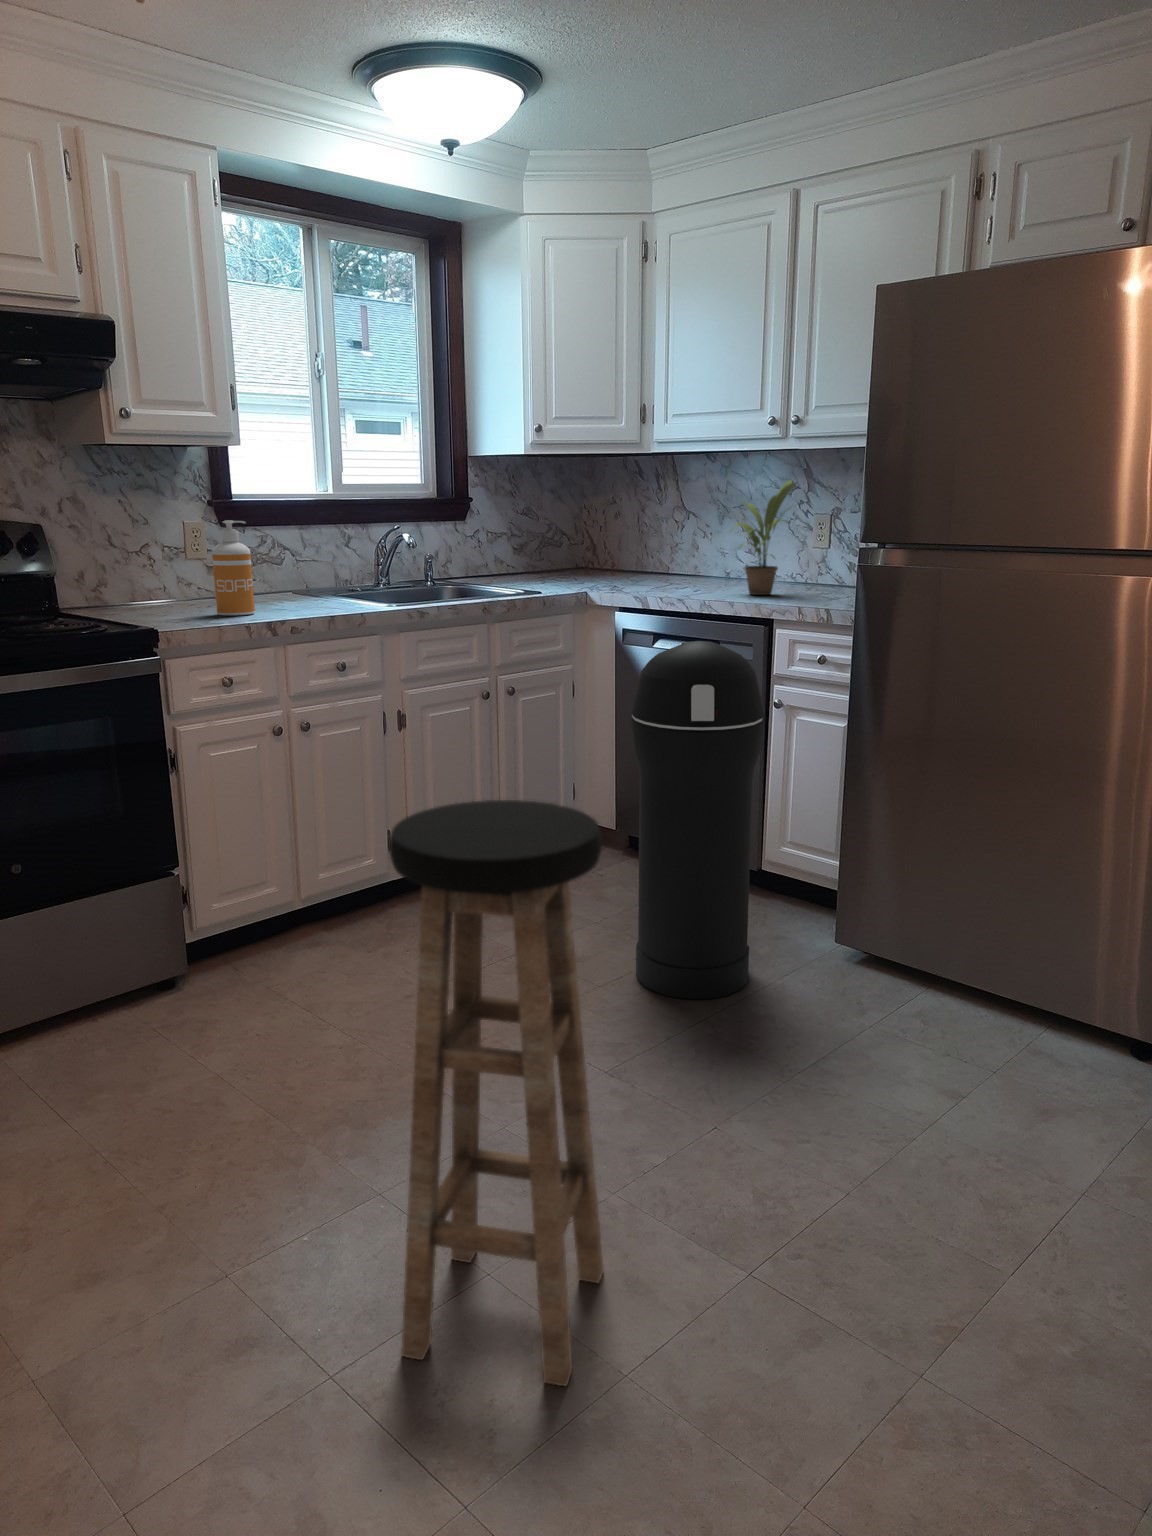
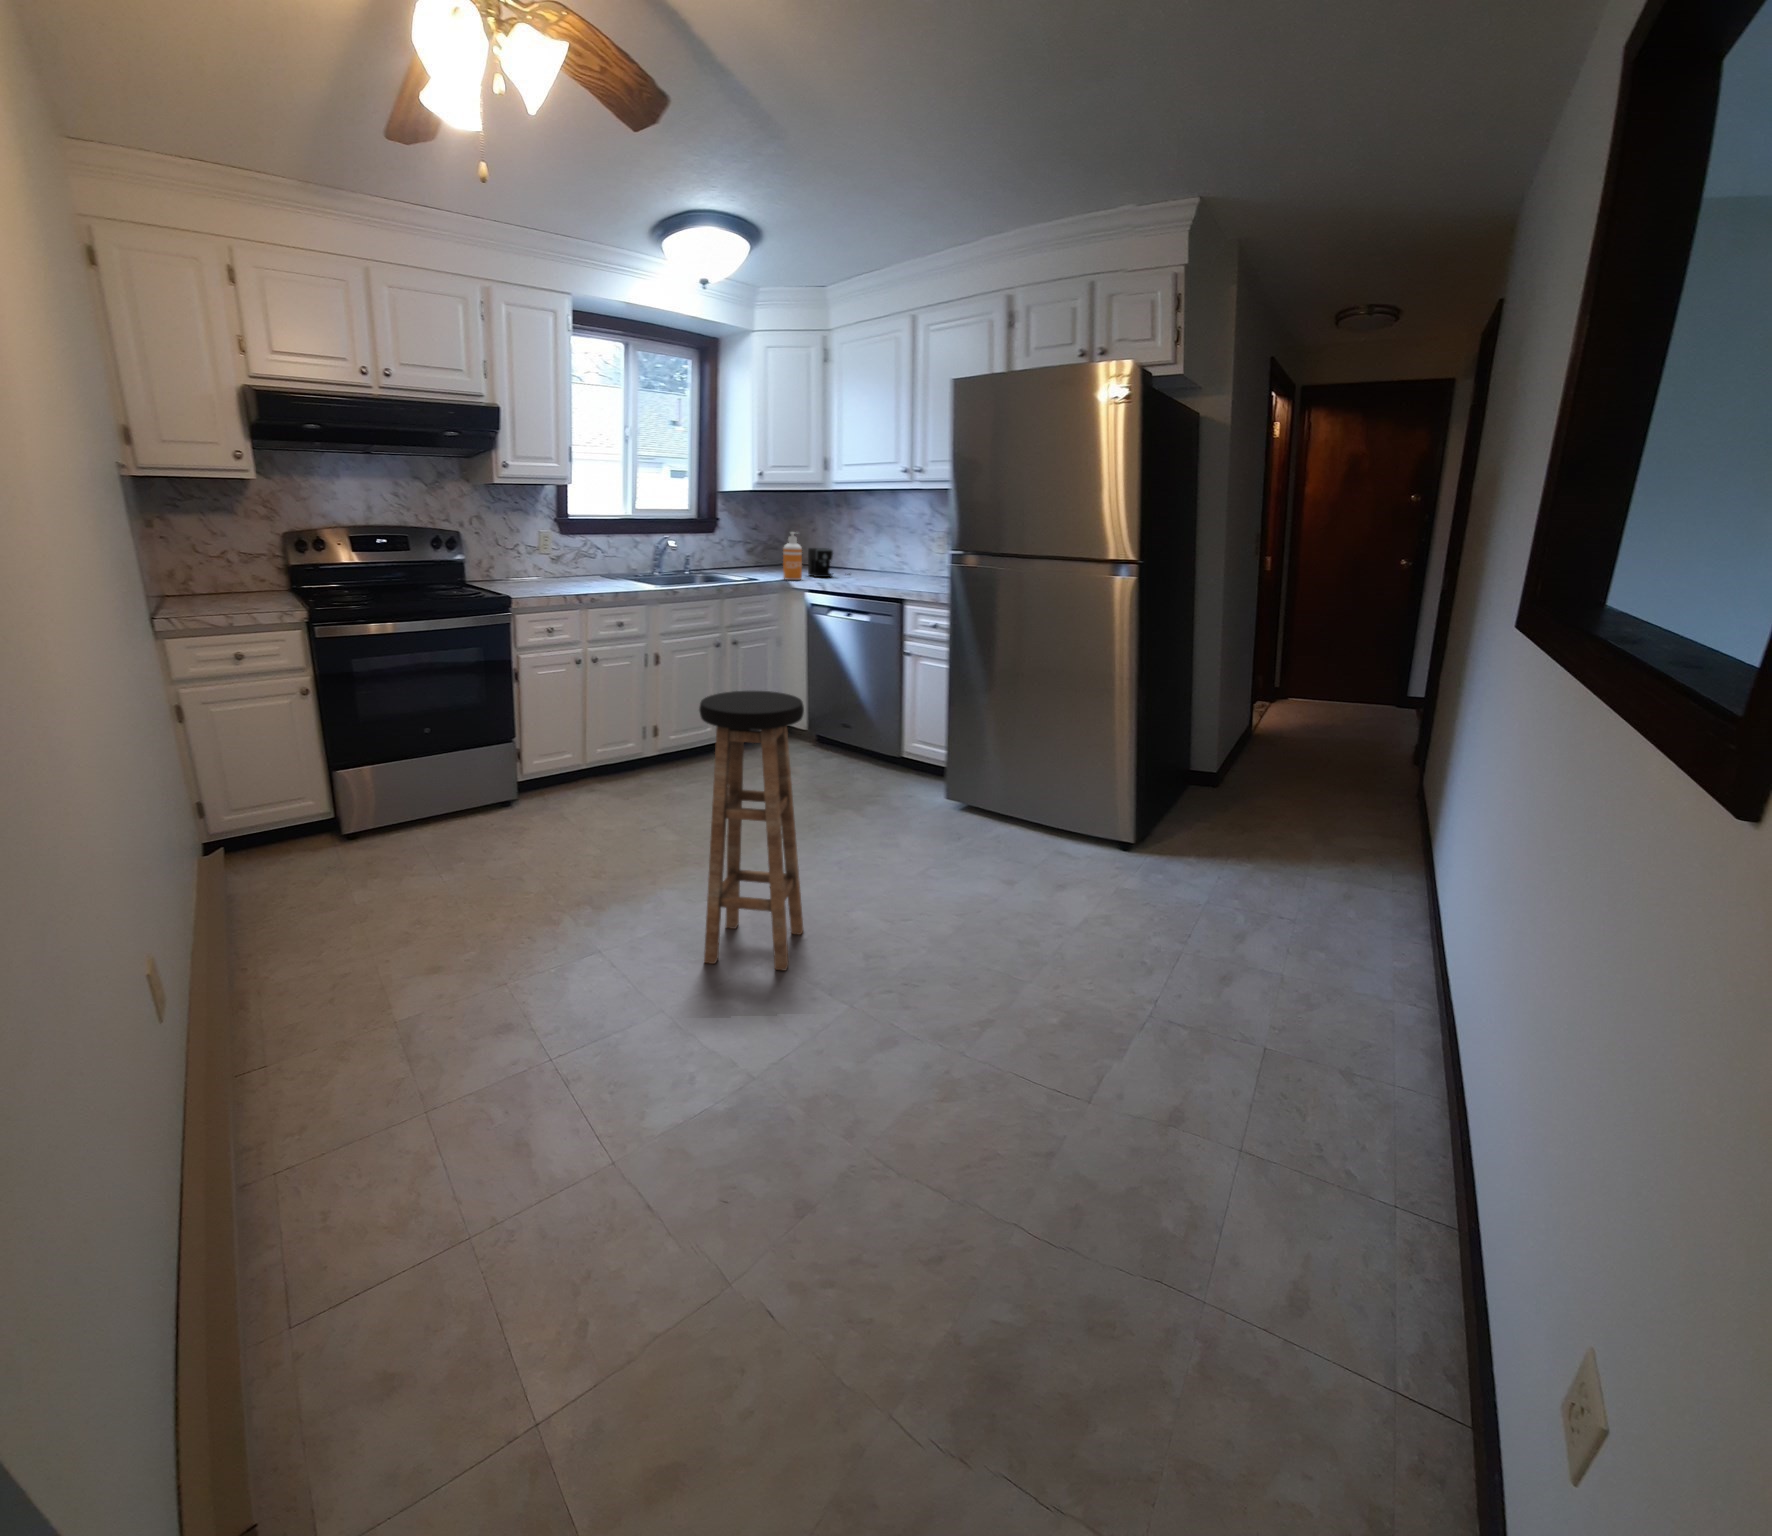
potted plant: present [735,480,797,595] -> none [879,518,926,587]
soap dispenser: present [212,520,255,616] -> present [783,532,802,580]
coffee maker: none [611,538,680,584] -> present [808,548,833,577]
trash can: present [630,641,765,999] -> none [819,613,896,818]

